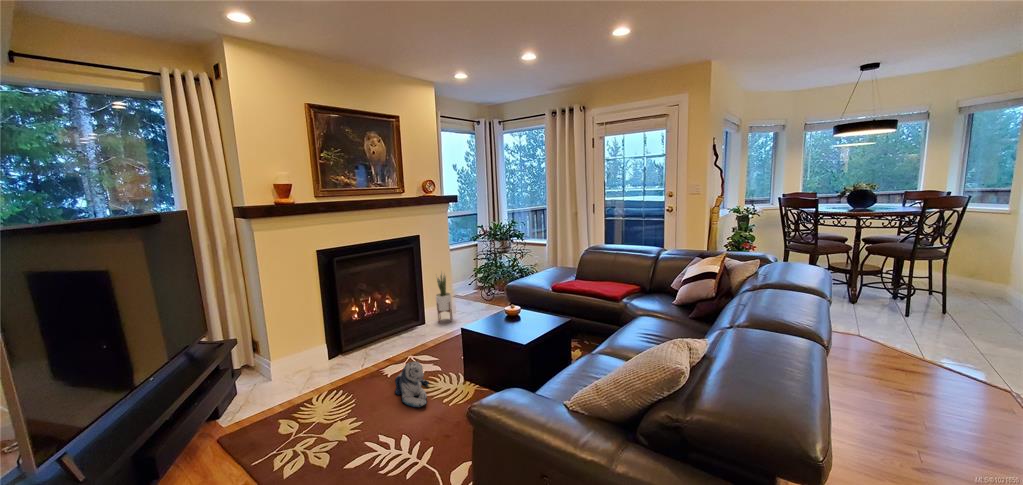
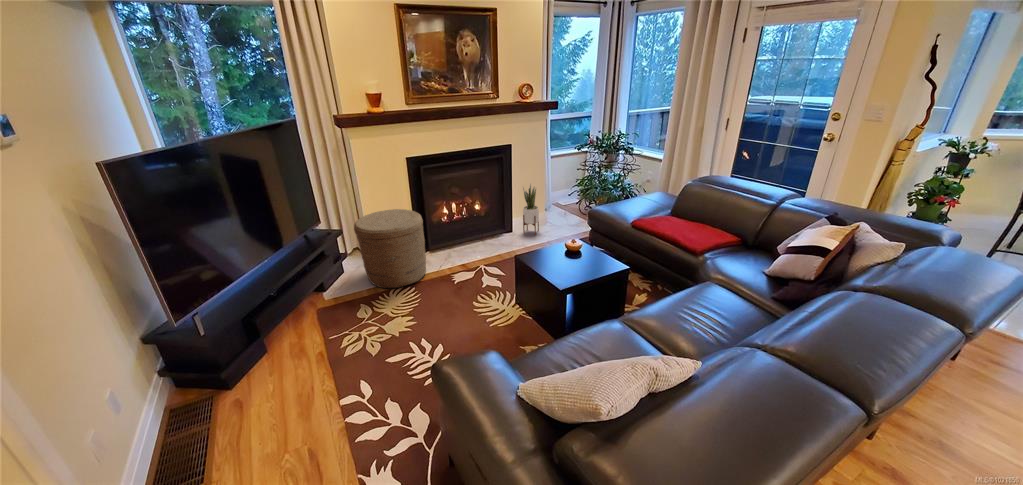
basket: none [262,306,349,400] -> present [354,209,426,288]
plush toy: present [395,361,429,408] -> none [453,278,484,321]

